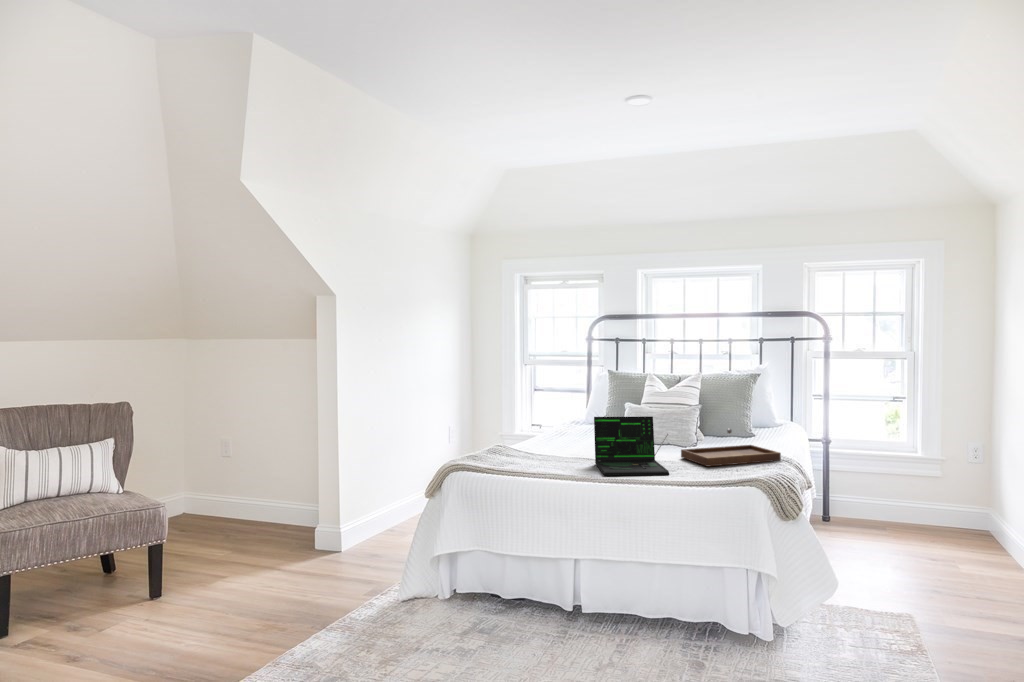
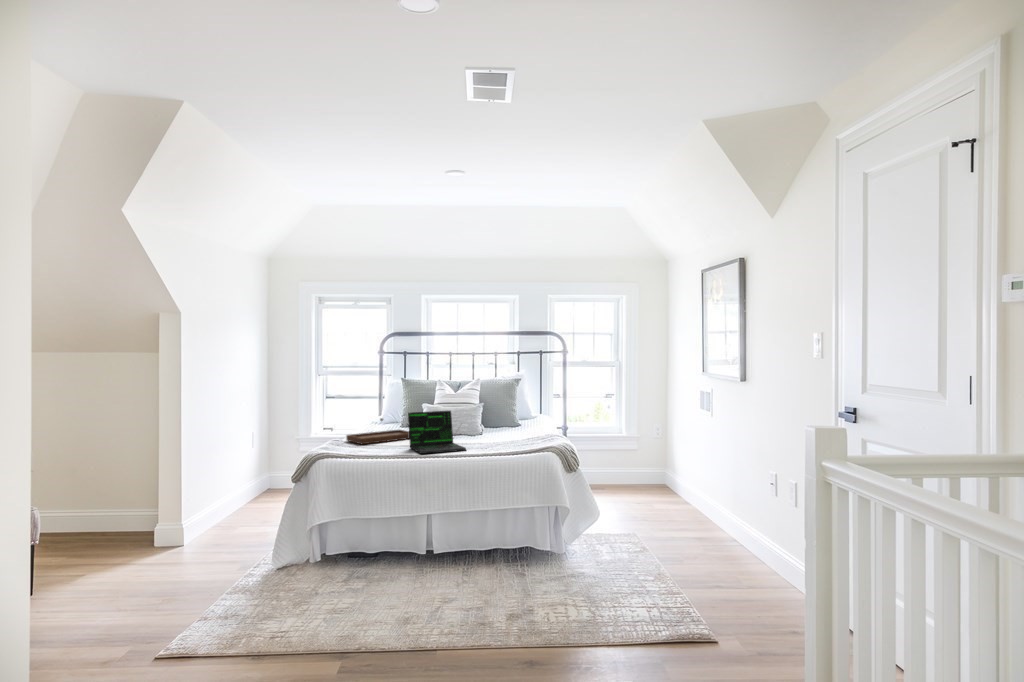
tray: present [681,429,781,466] -> present [346,418,409,444]

